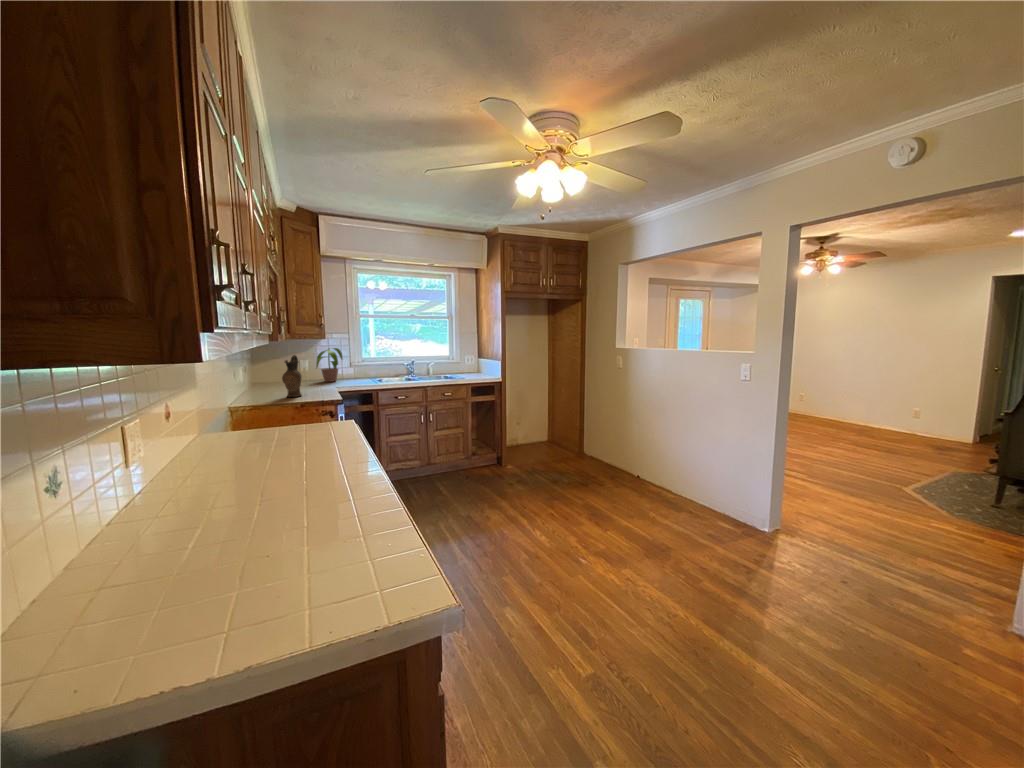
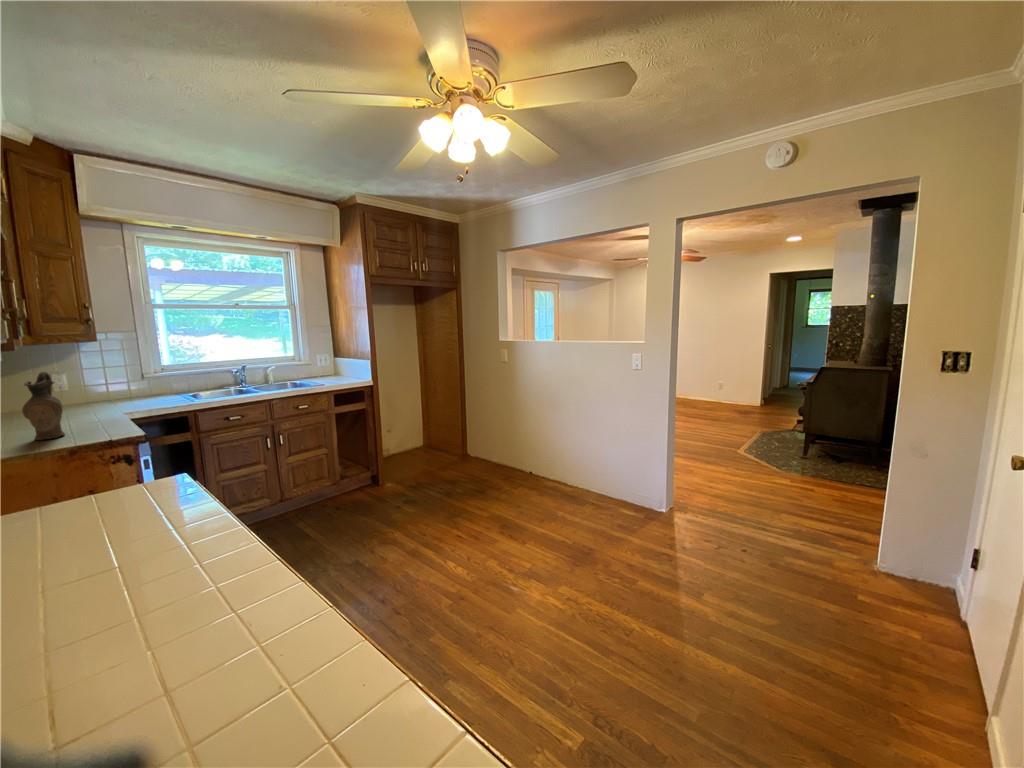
potted plant: present [316,348,342,382] -> none [67,355,140,406]

